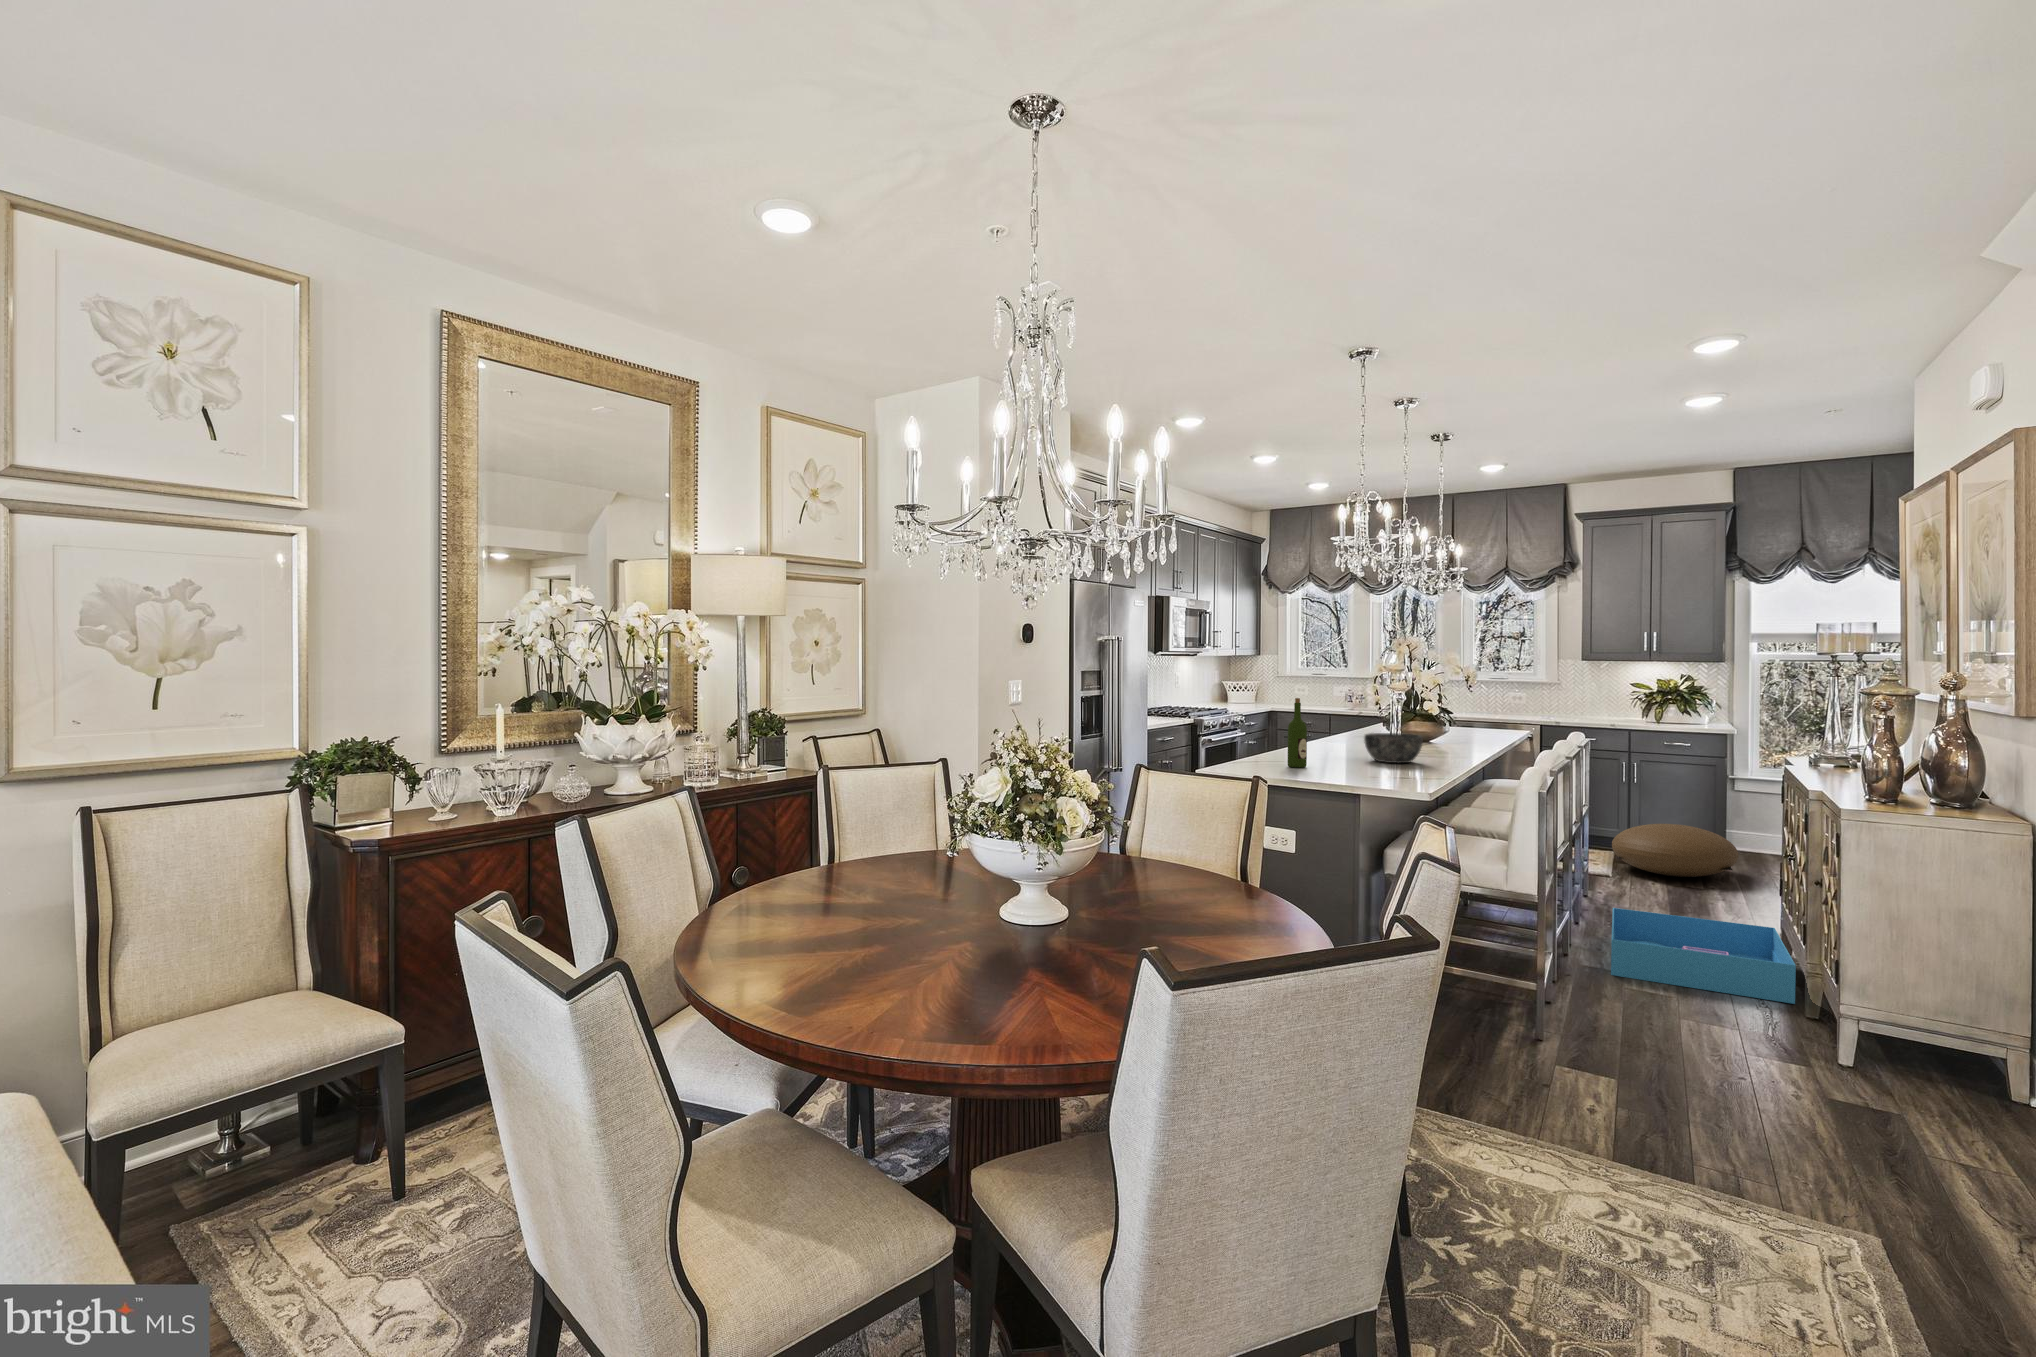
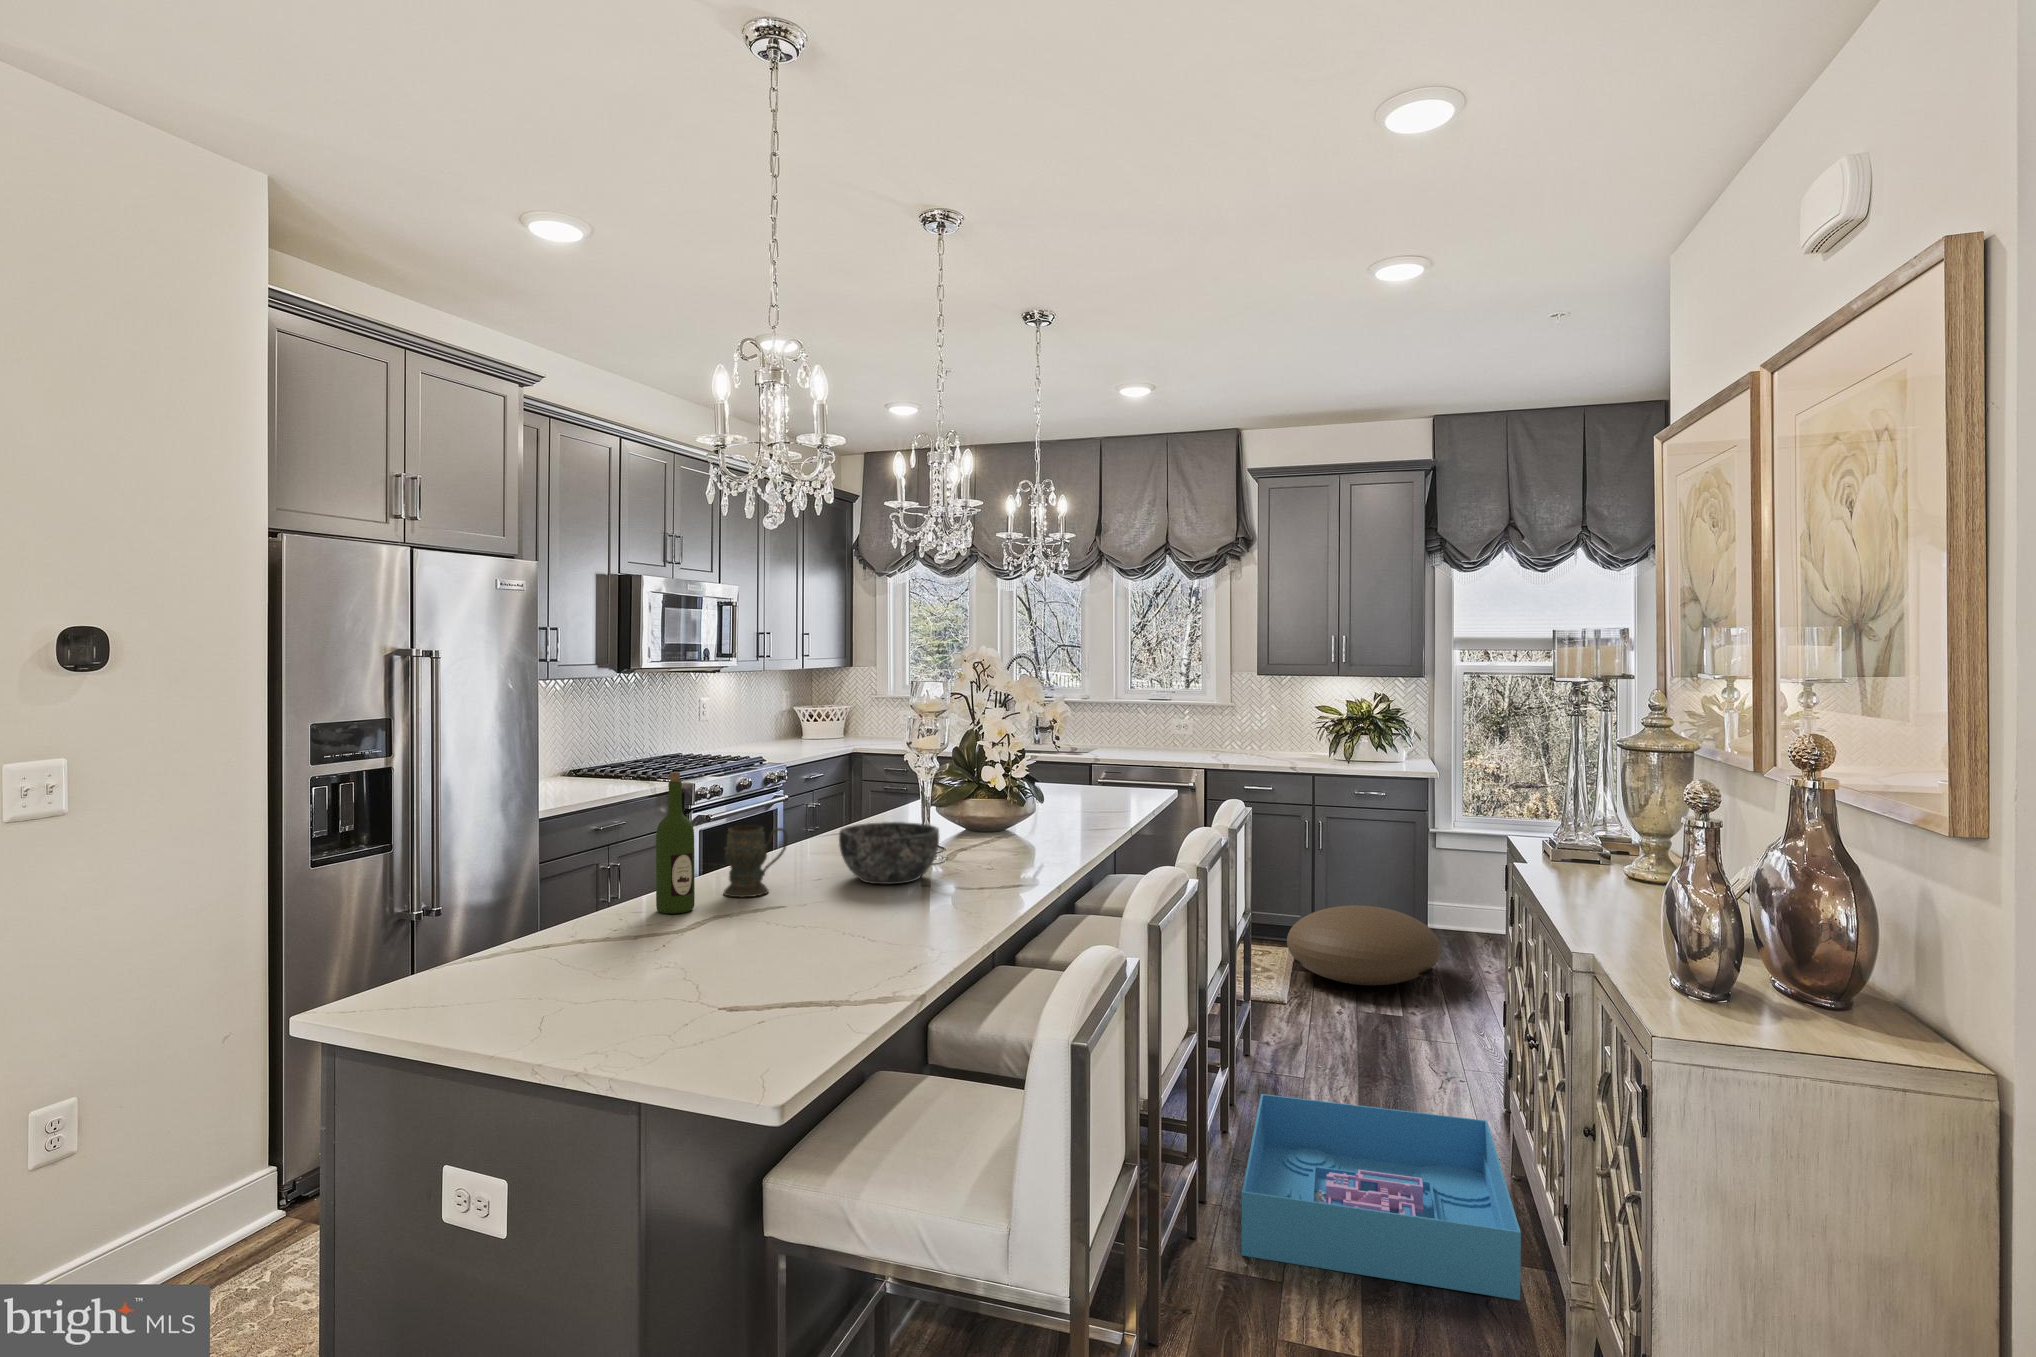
mug: none [1310,729,1344,764] -> present [724,826,787,897]

